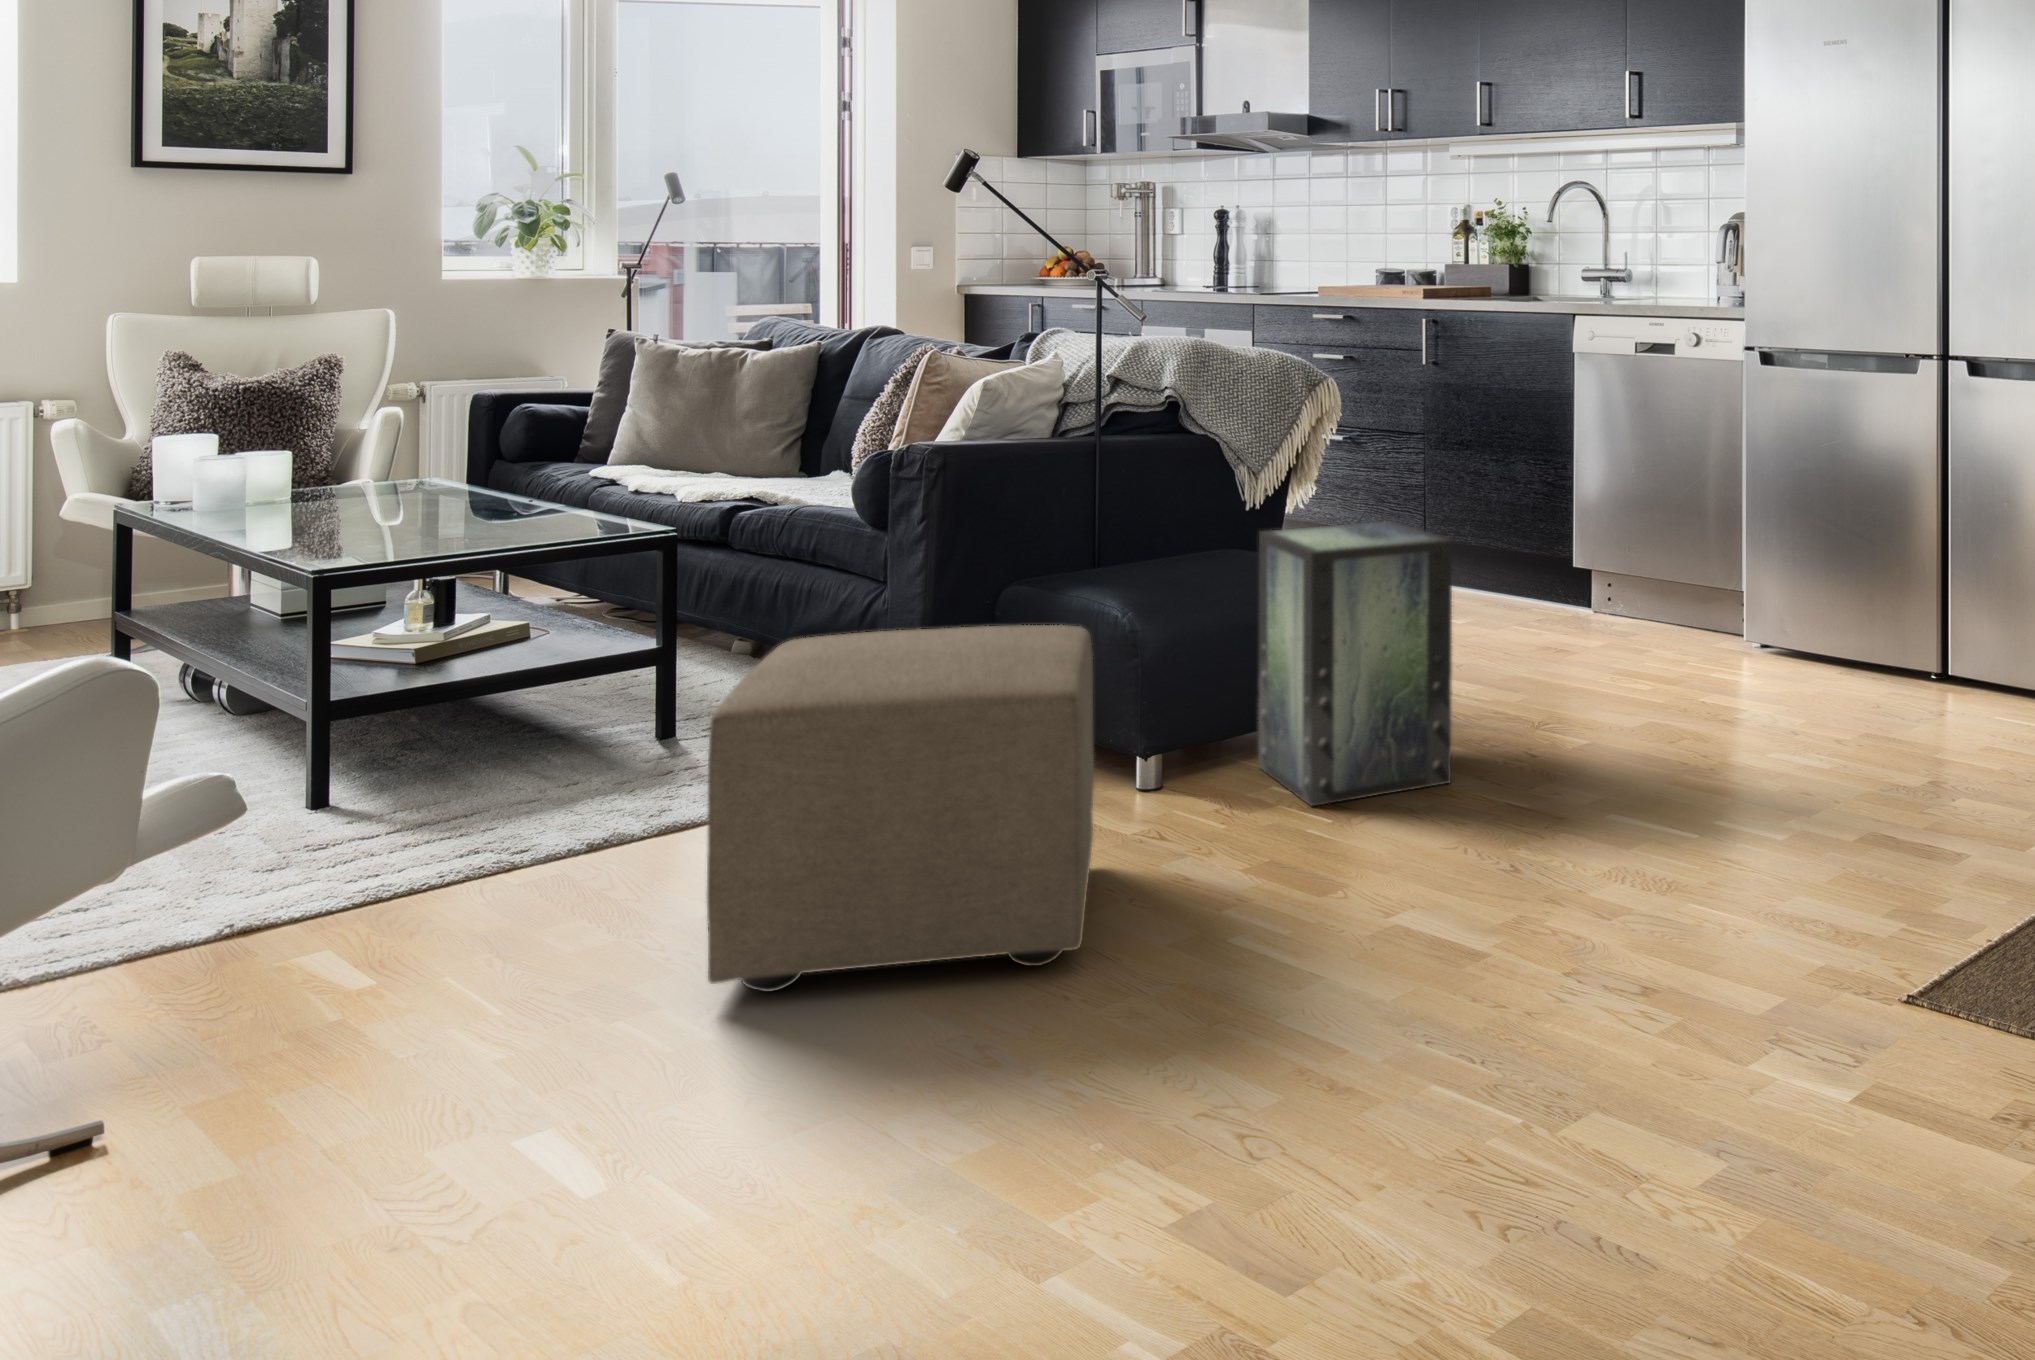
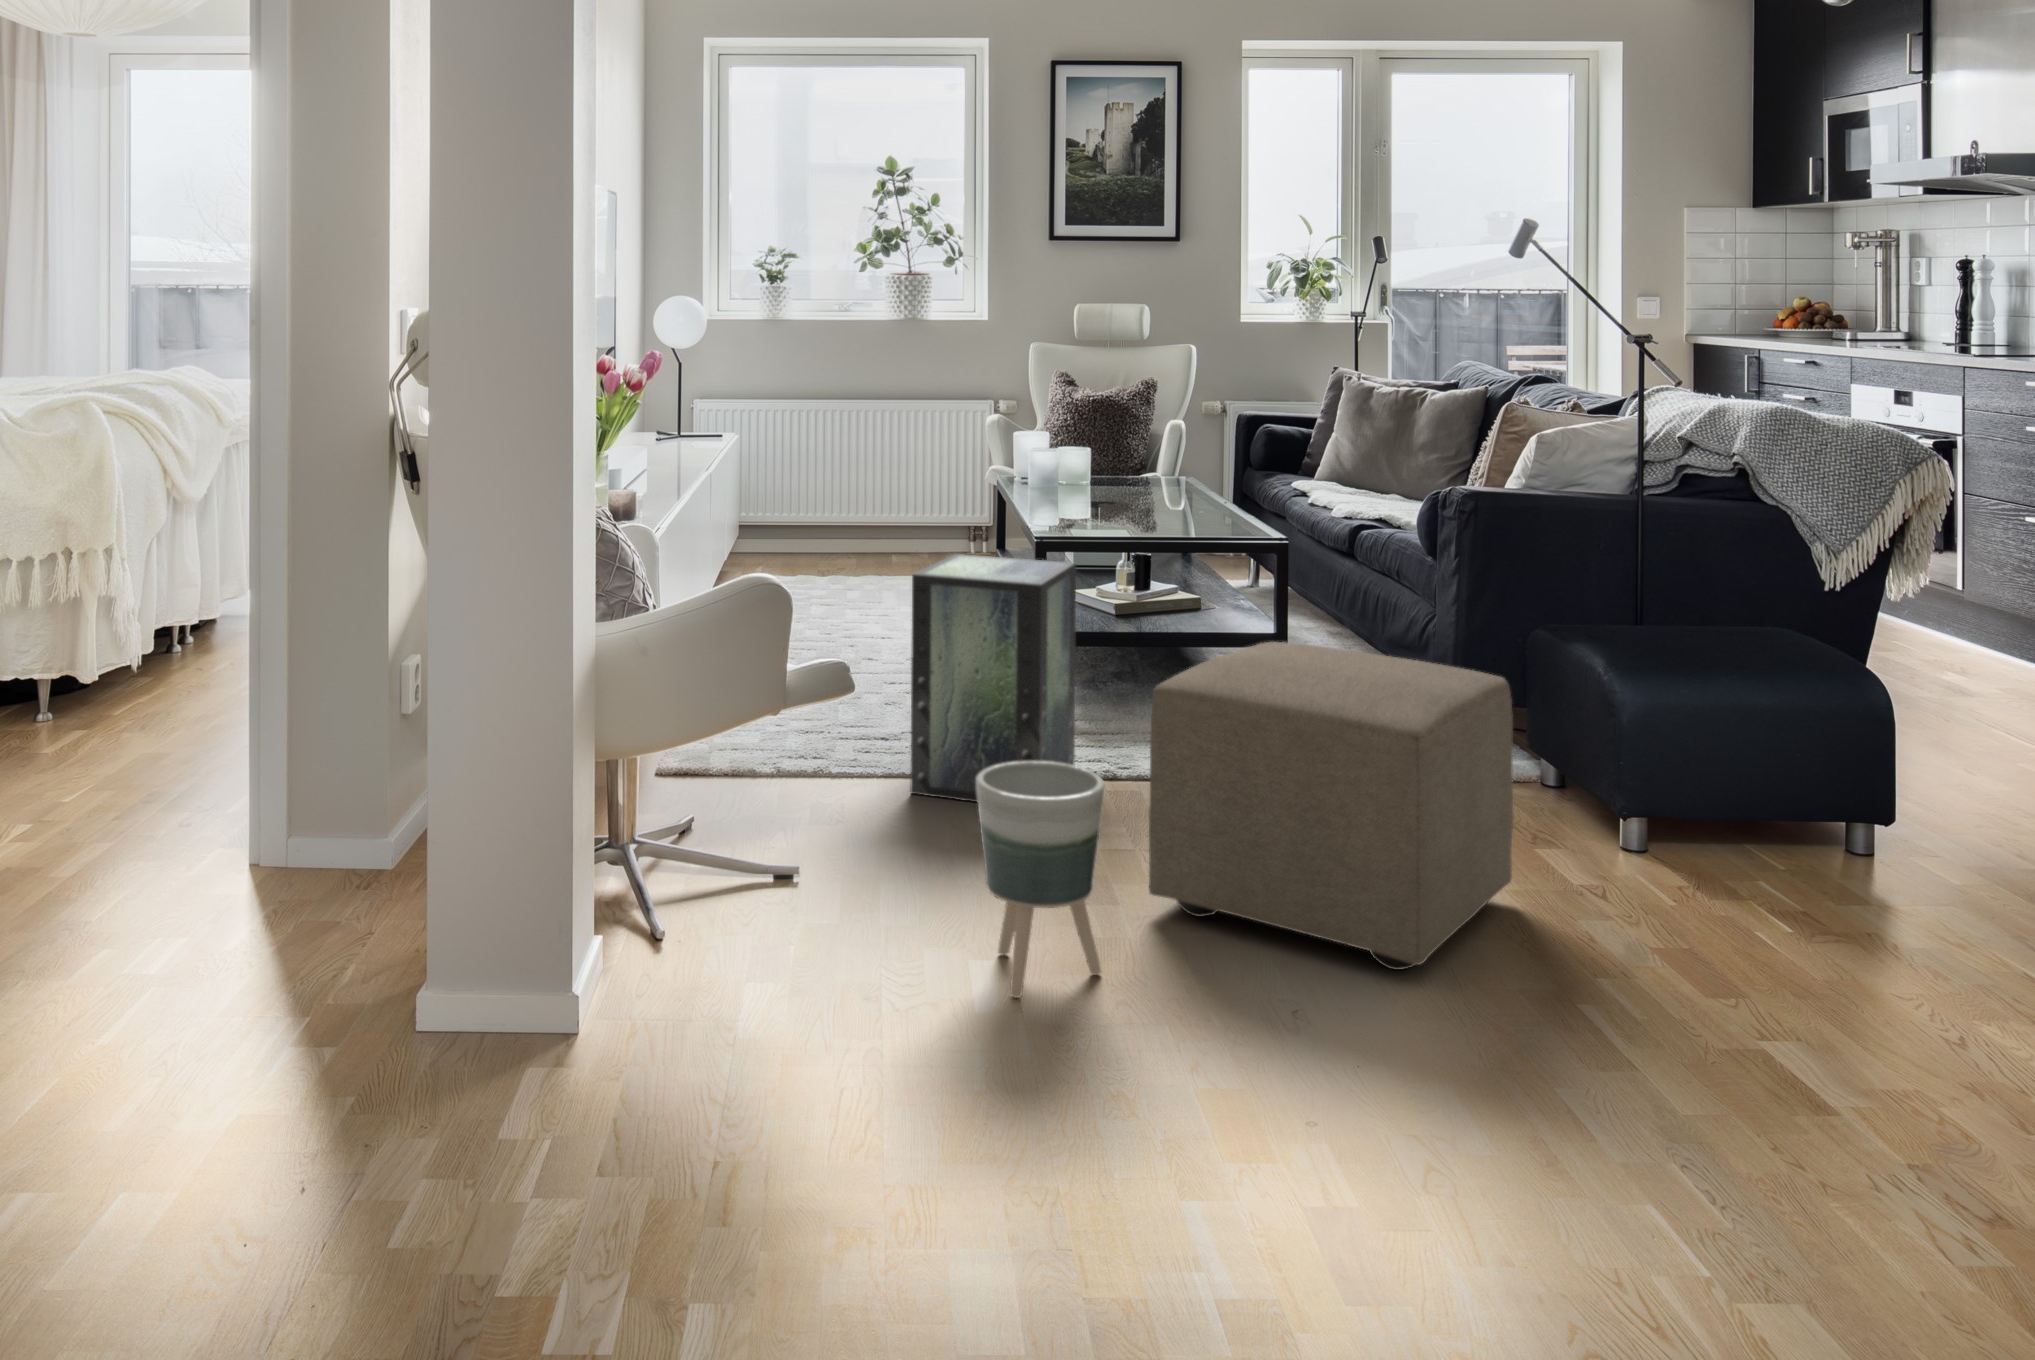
storage box: present [1258,521,1452,806] -> present [910,554,1076,802]
planter: none [517,837,720,1173] -> present [976,761,1105,998]

